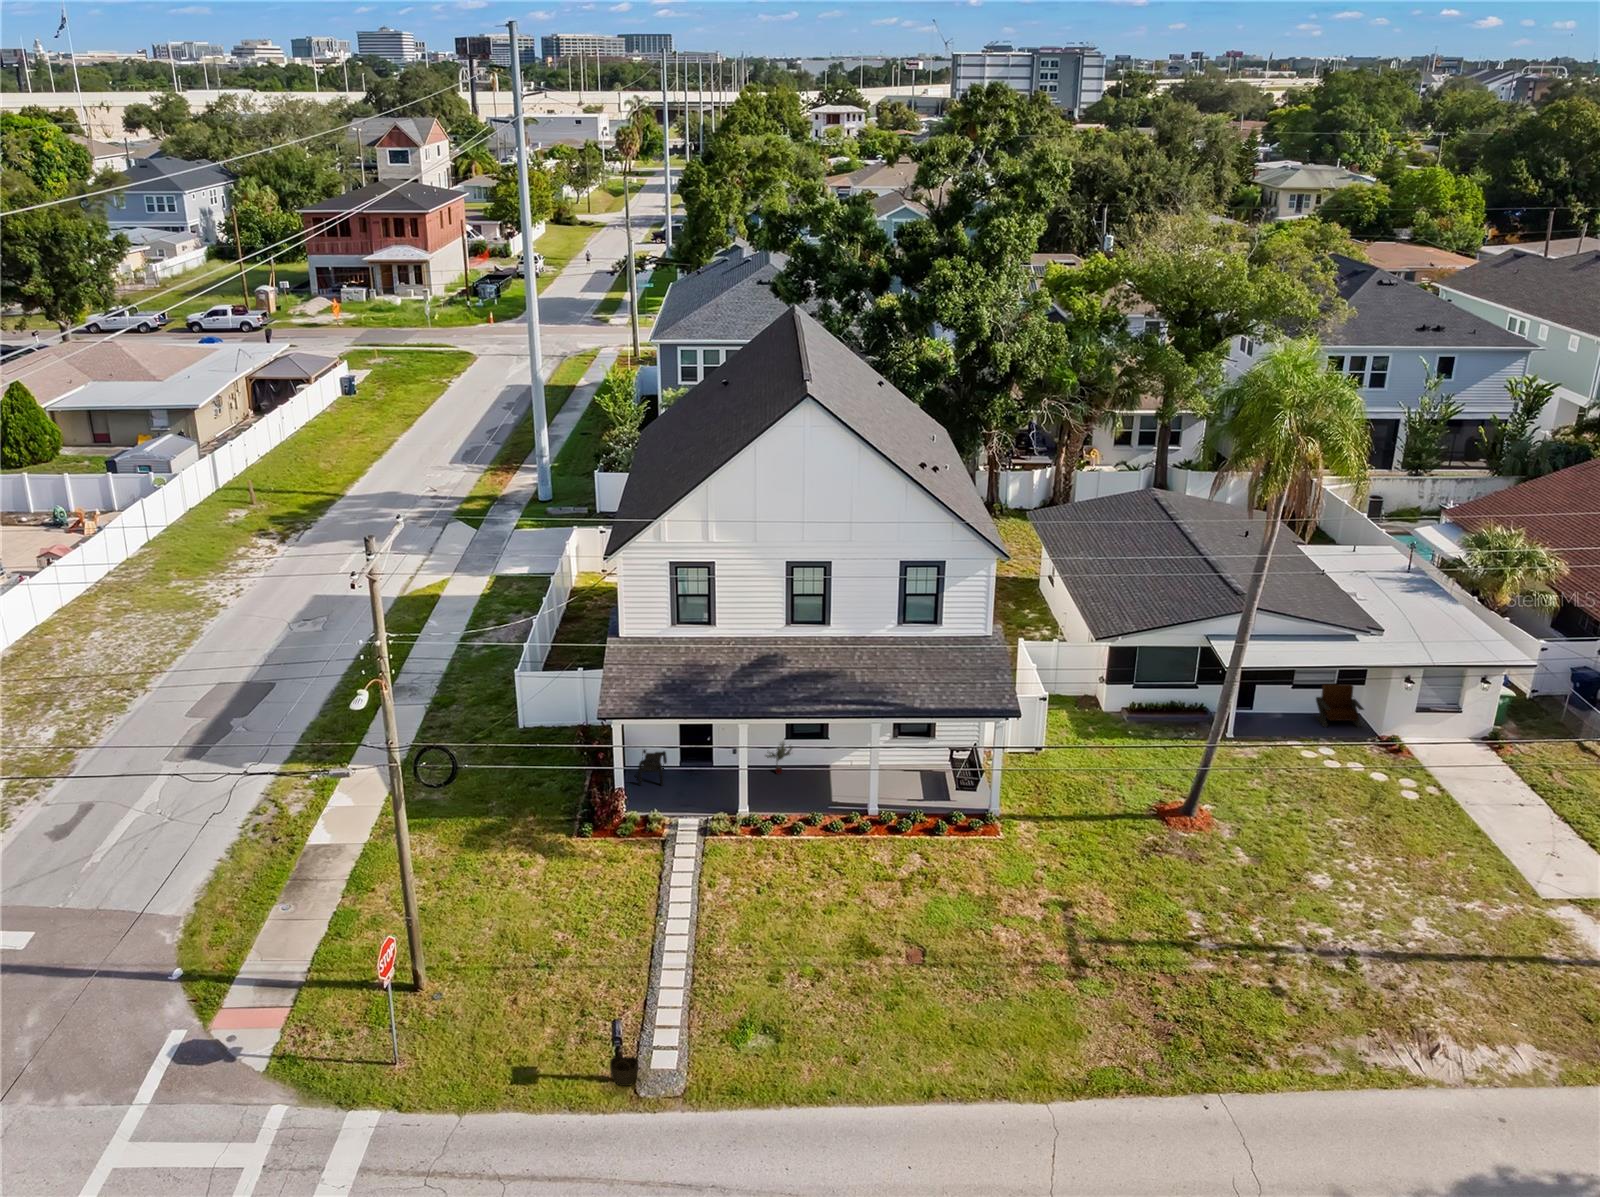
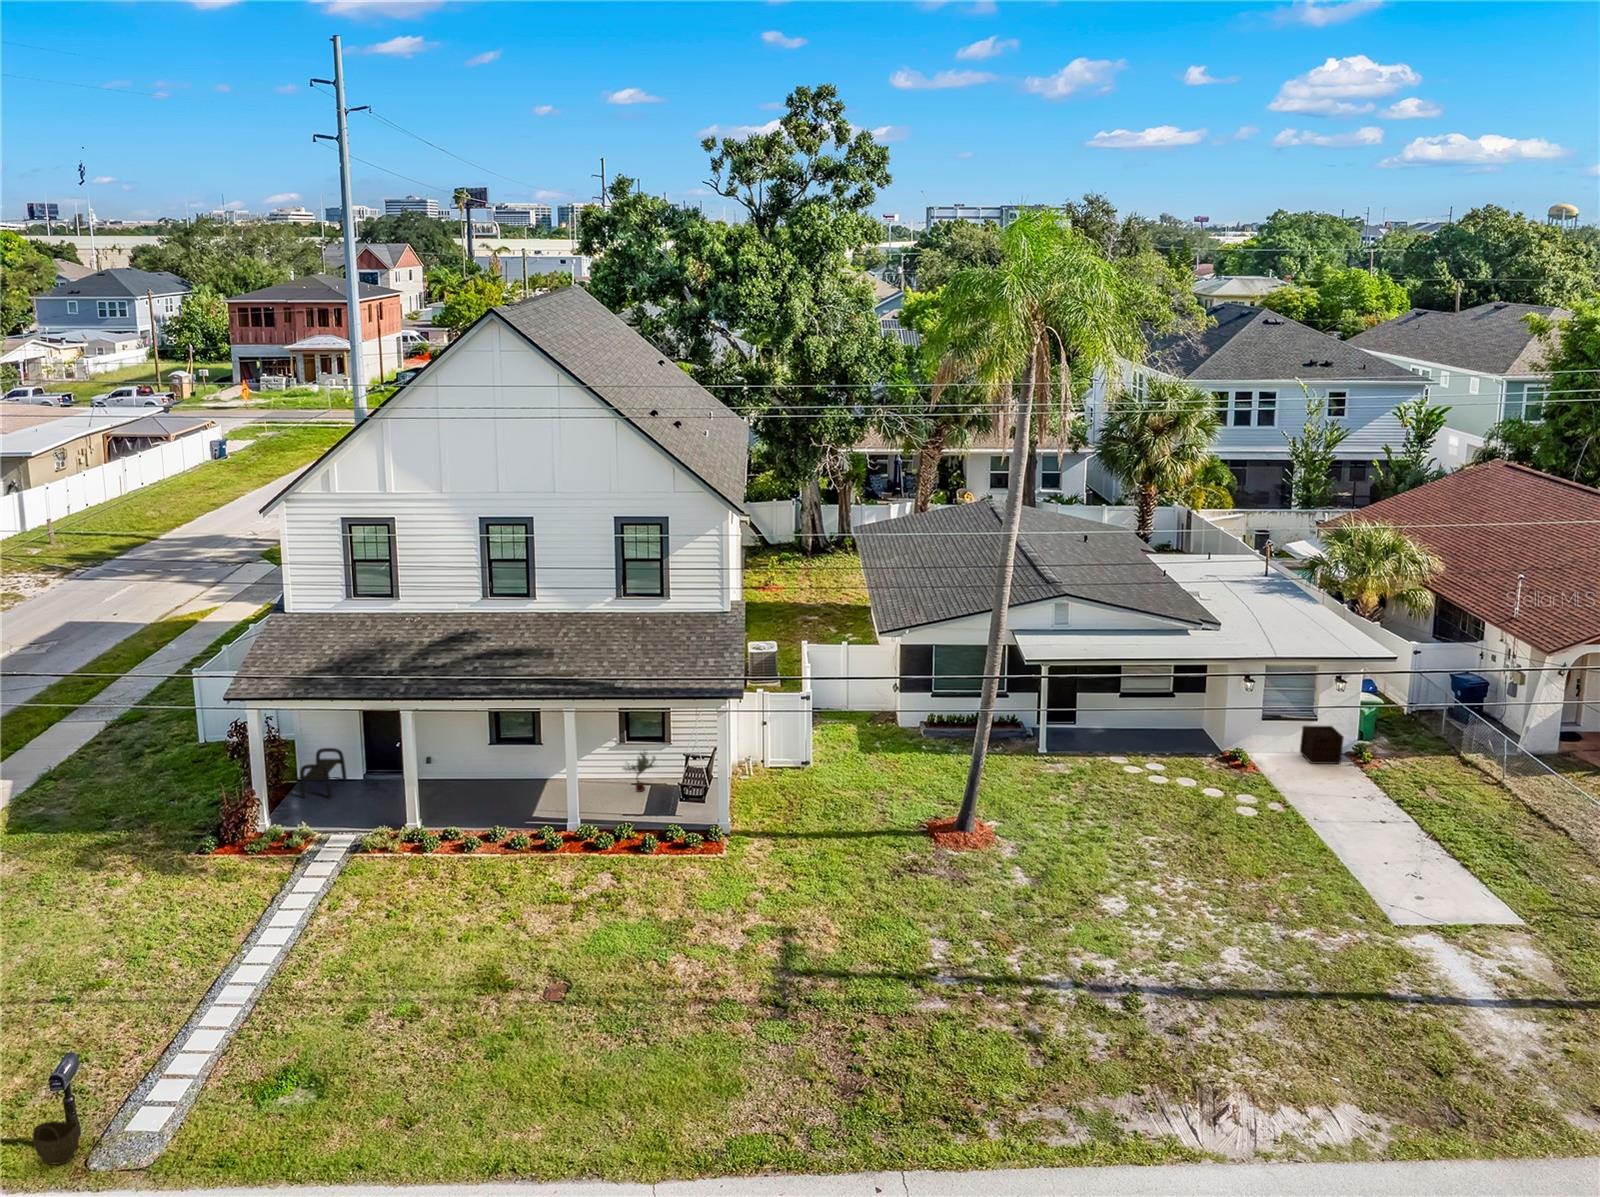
lounge chair: present [1315,684,1364,727] -> none [1147,691,1203,741]
wooden crate: none [1446,717,1486,750] -> present [1300,725,1344,764]
potted tree: present [766,742,792,774] -> present [623,752,655,792]

